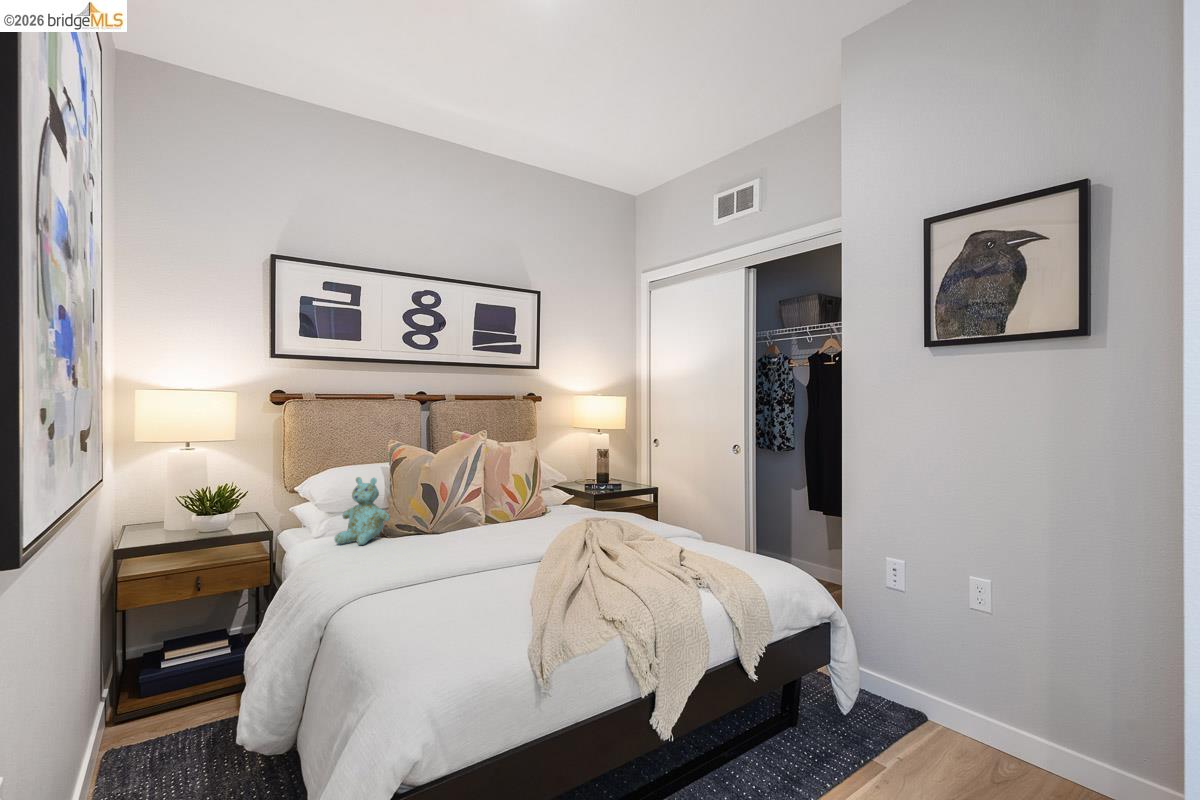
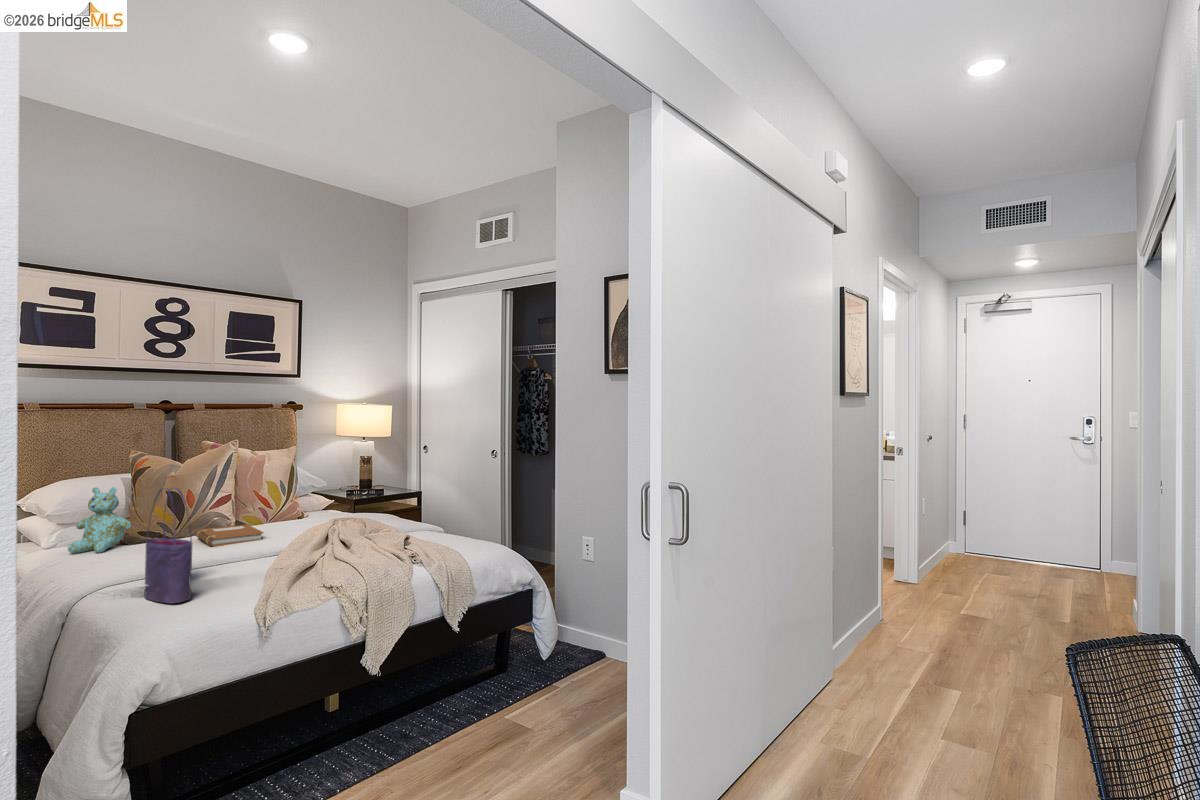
tote bag: none [399,484,447,623] -> present [145,488,192,603]
notebook: none [448,522,514,546] -> present [196,525,264,547]

